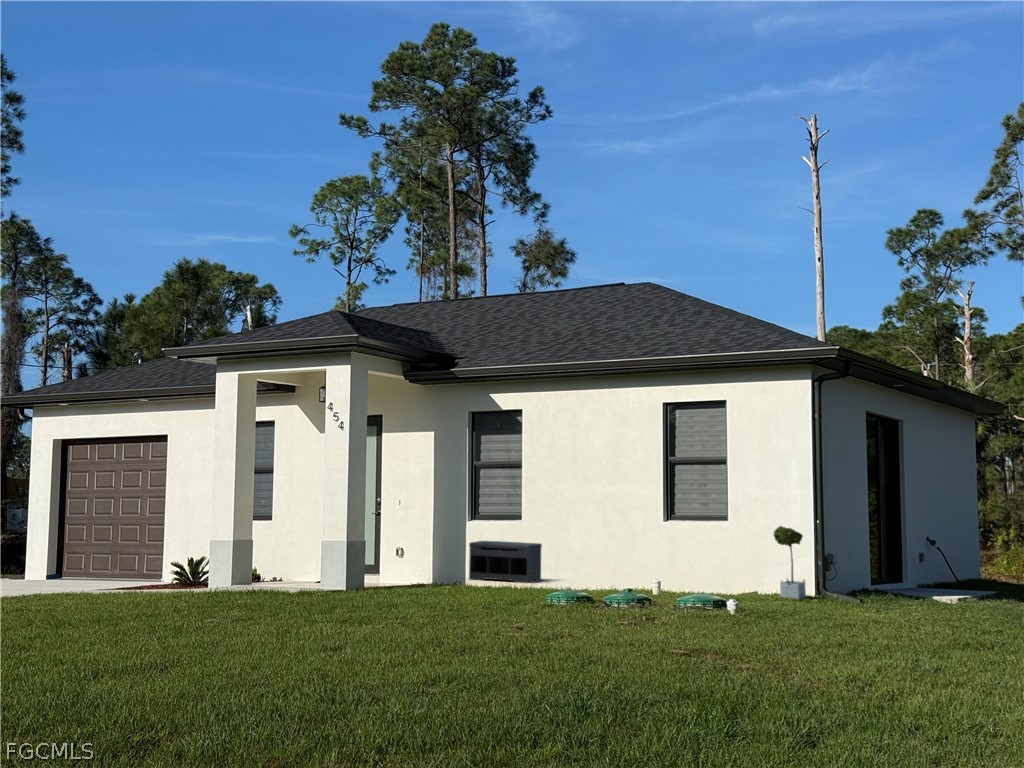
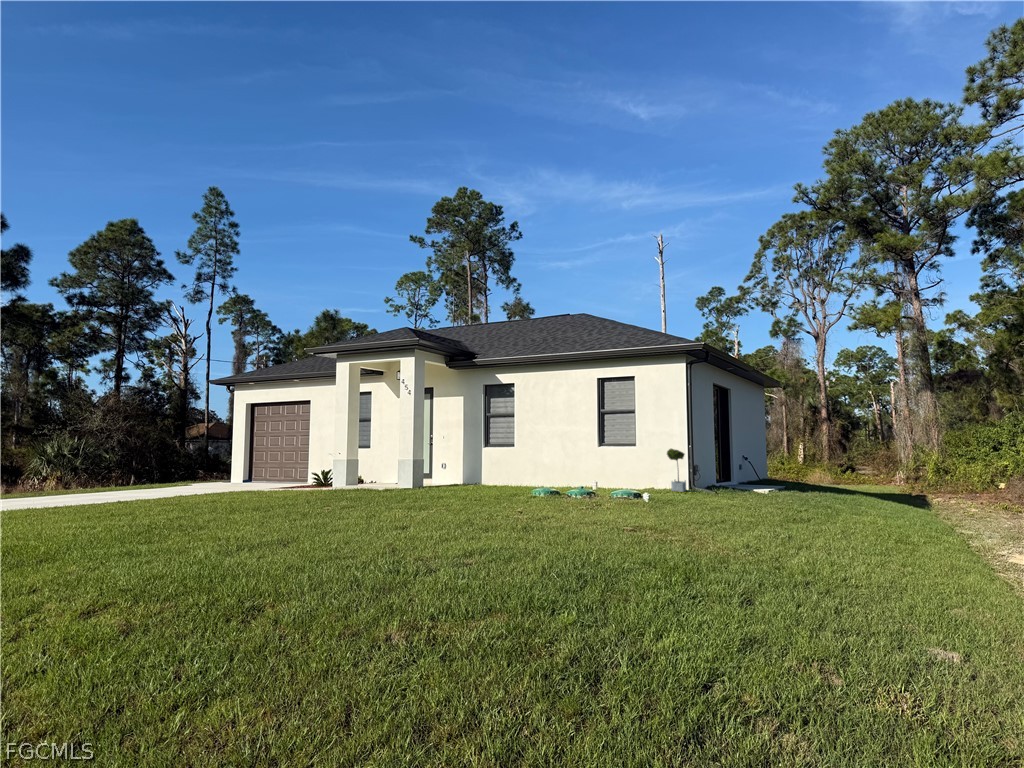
bench: present [469,541,542,583] -> none [485,459,527,484]

